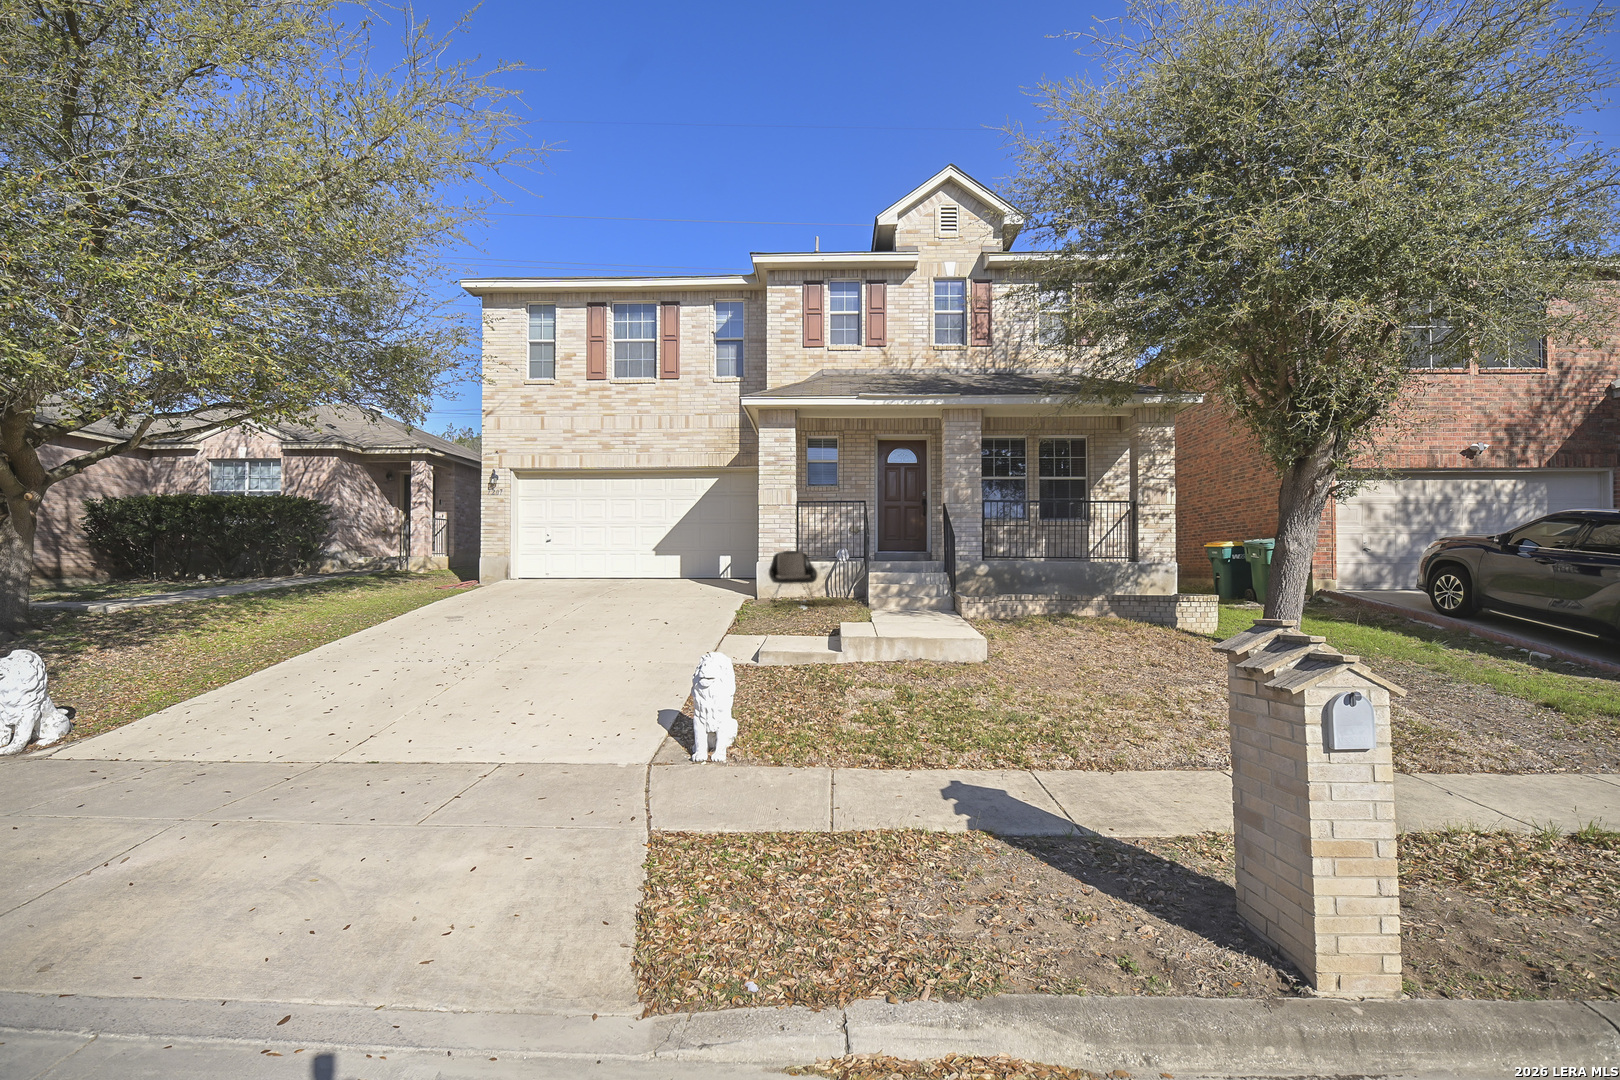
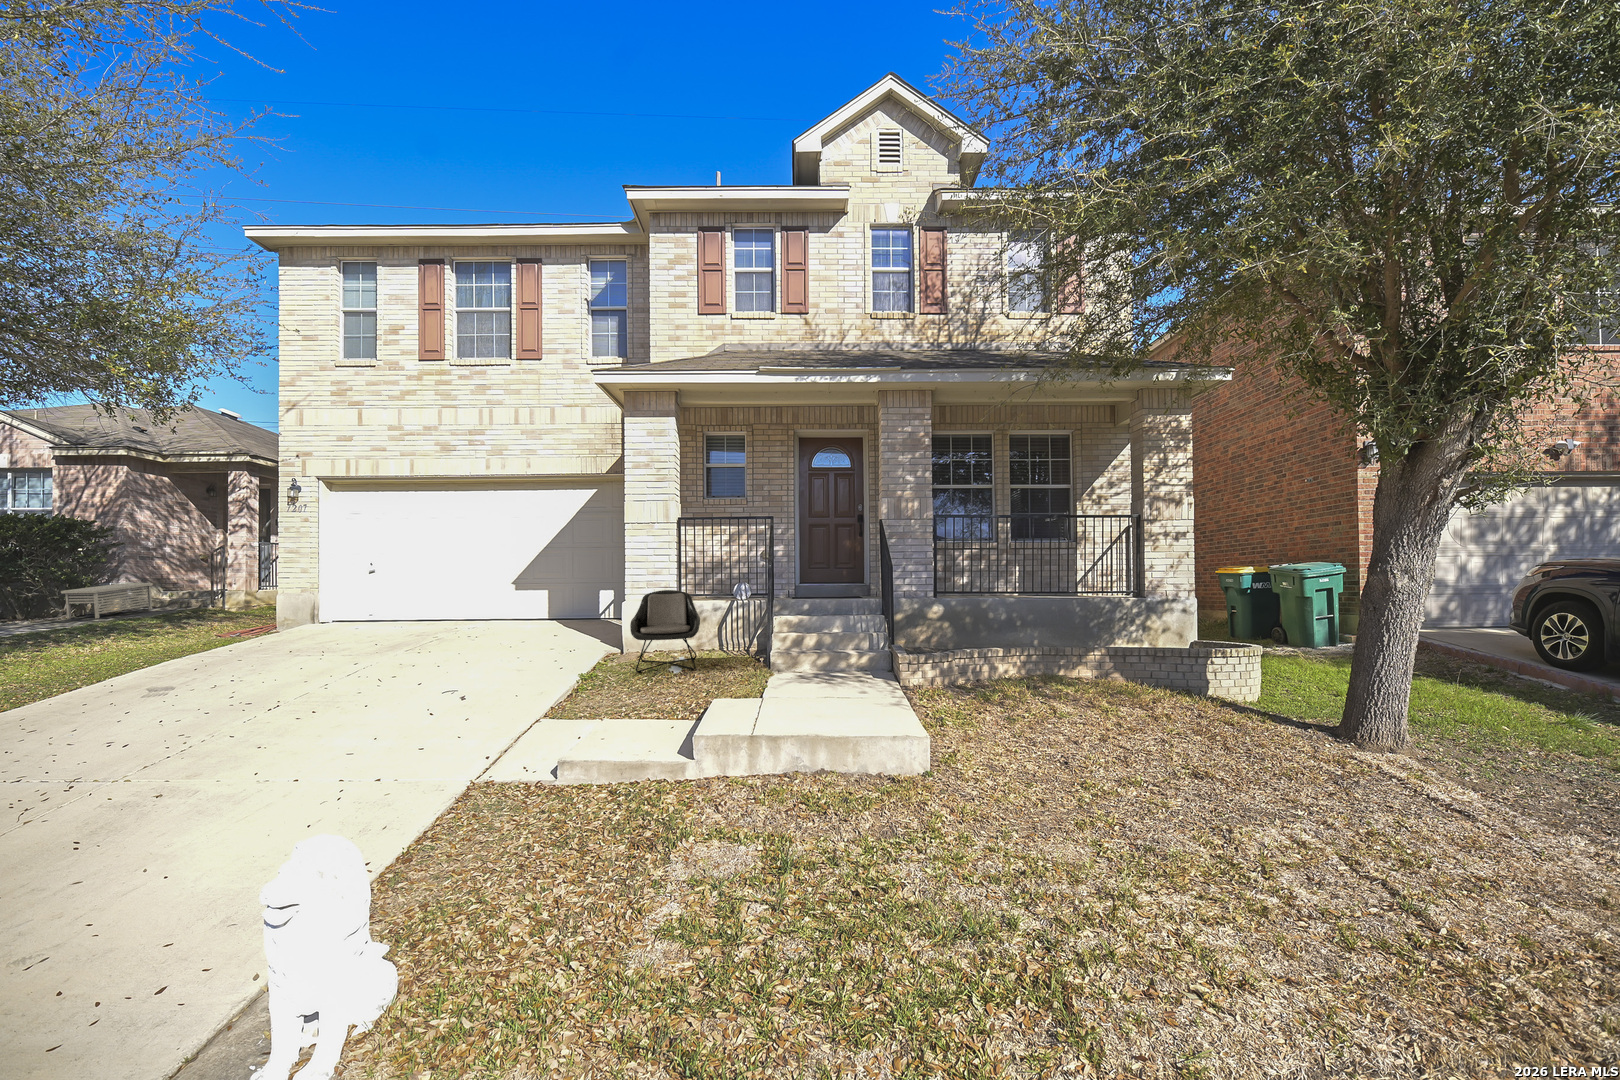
storage bench: none [302,549,359,574] -> present [61,583,153,619]

